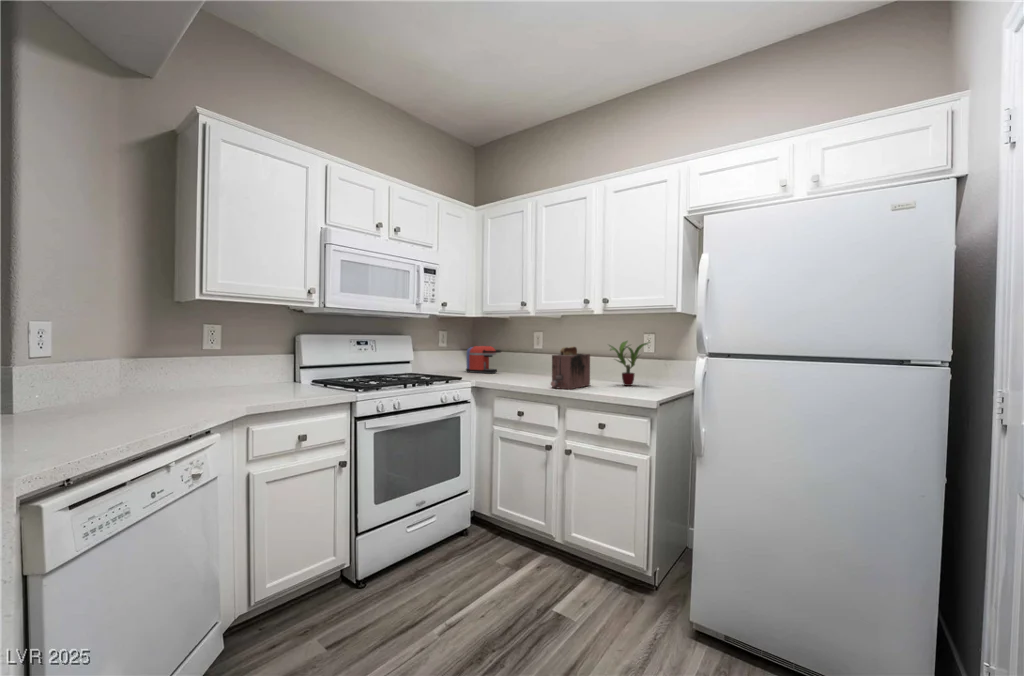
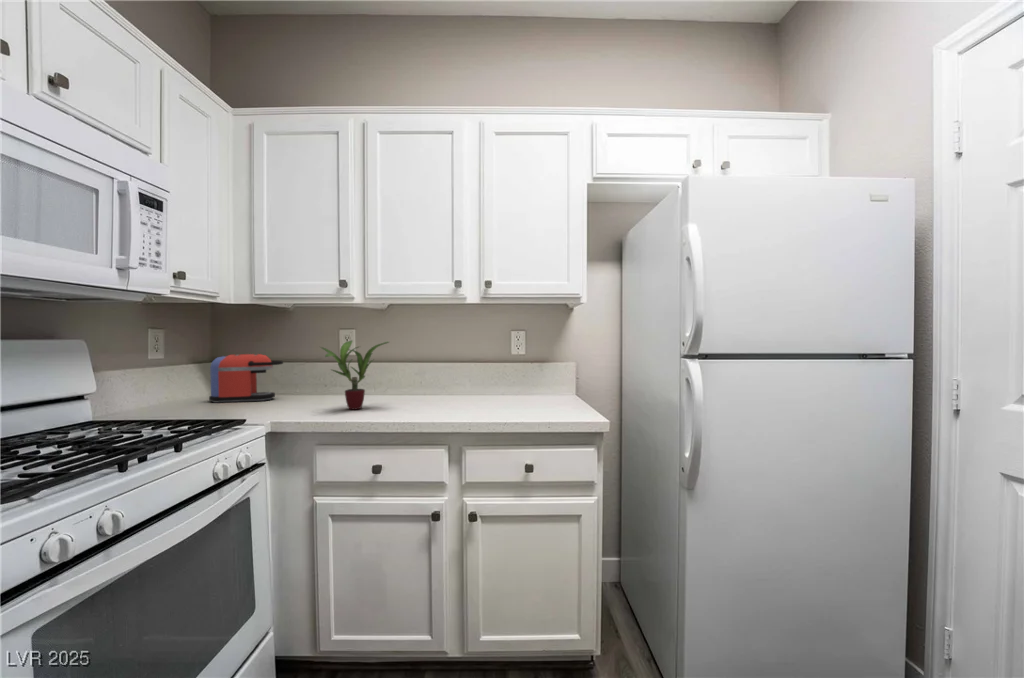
potted plant: present [609,341,650,386] -> present [322,341,388,409]
toaster: present [551,347,590,389] -> none [430,351,471,418]

